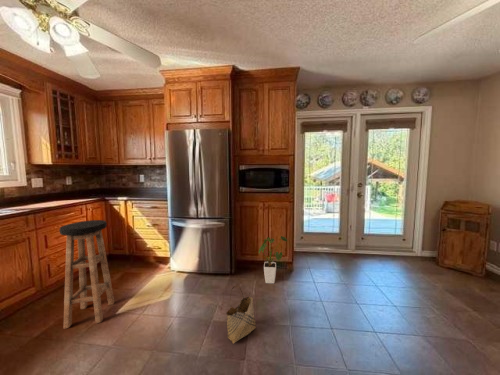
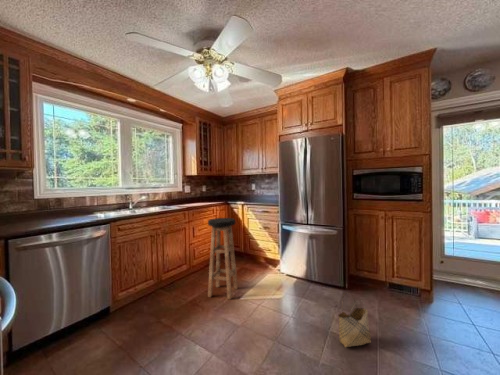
house plant: present [259,236,287,284] -> none [376,253,418,308]

